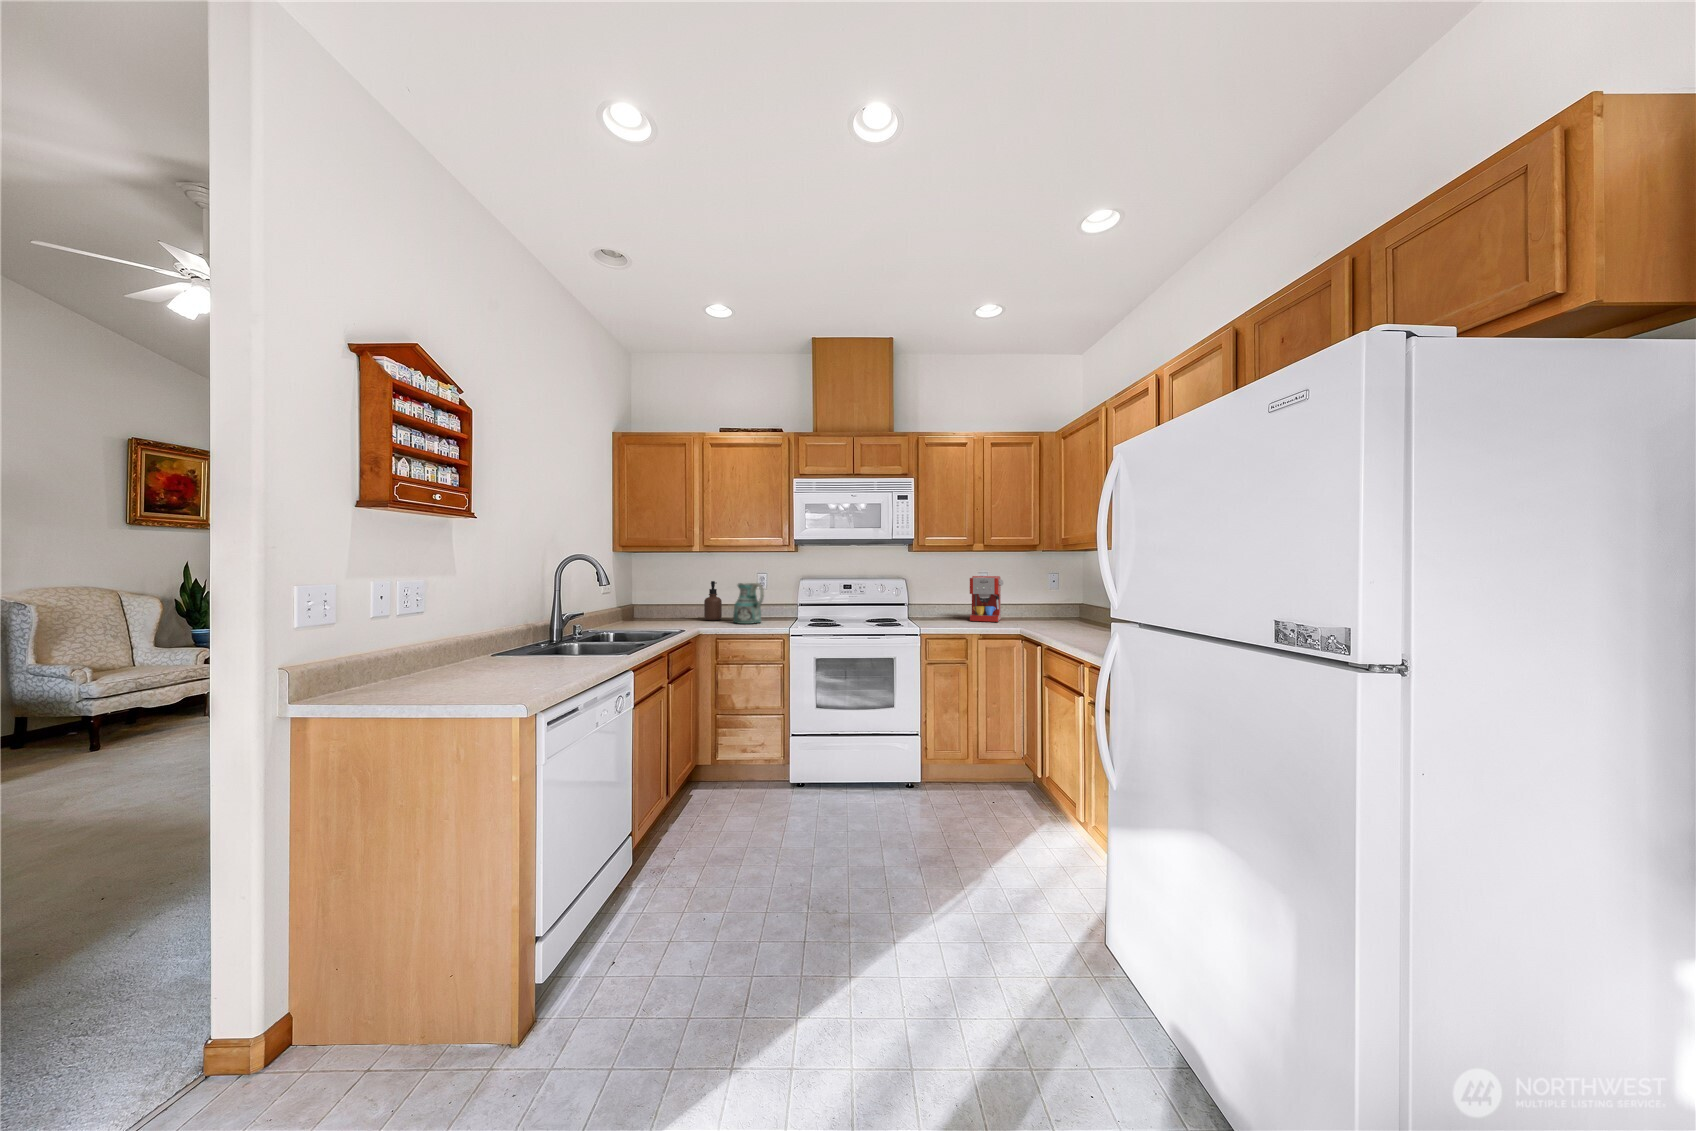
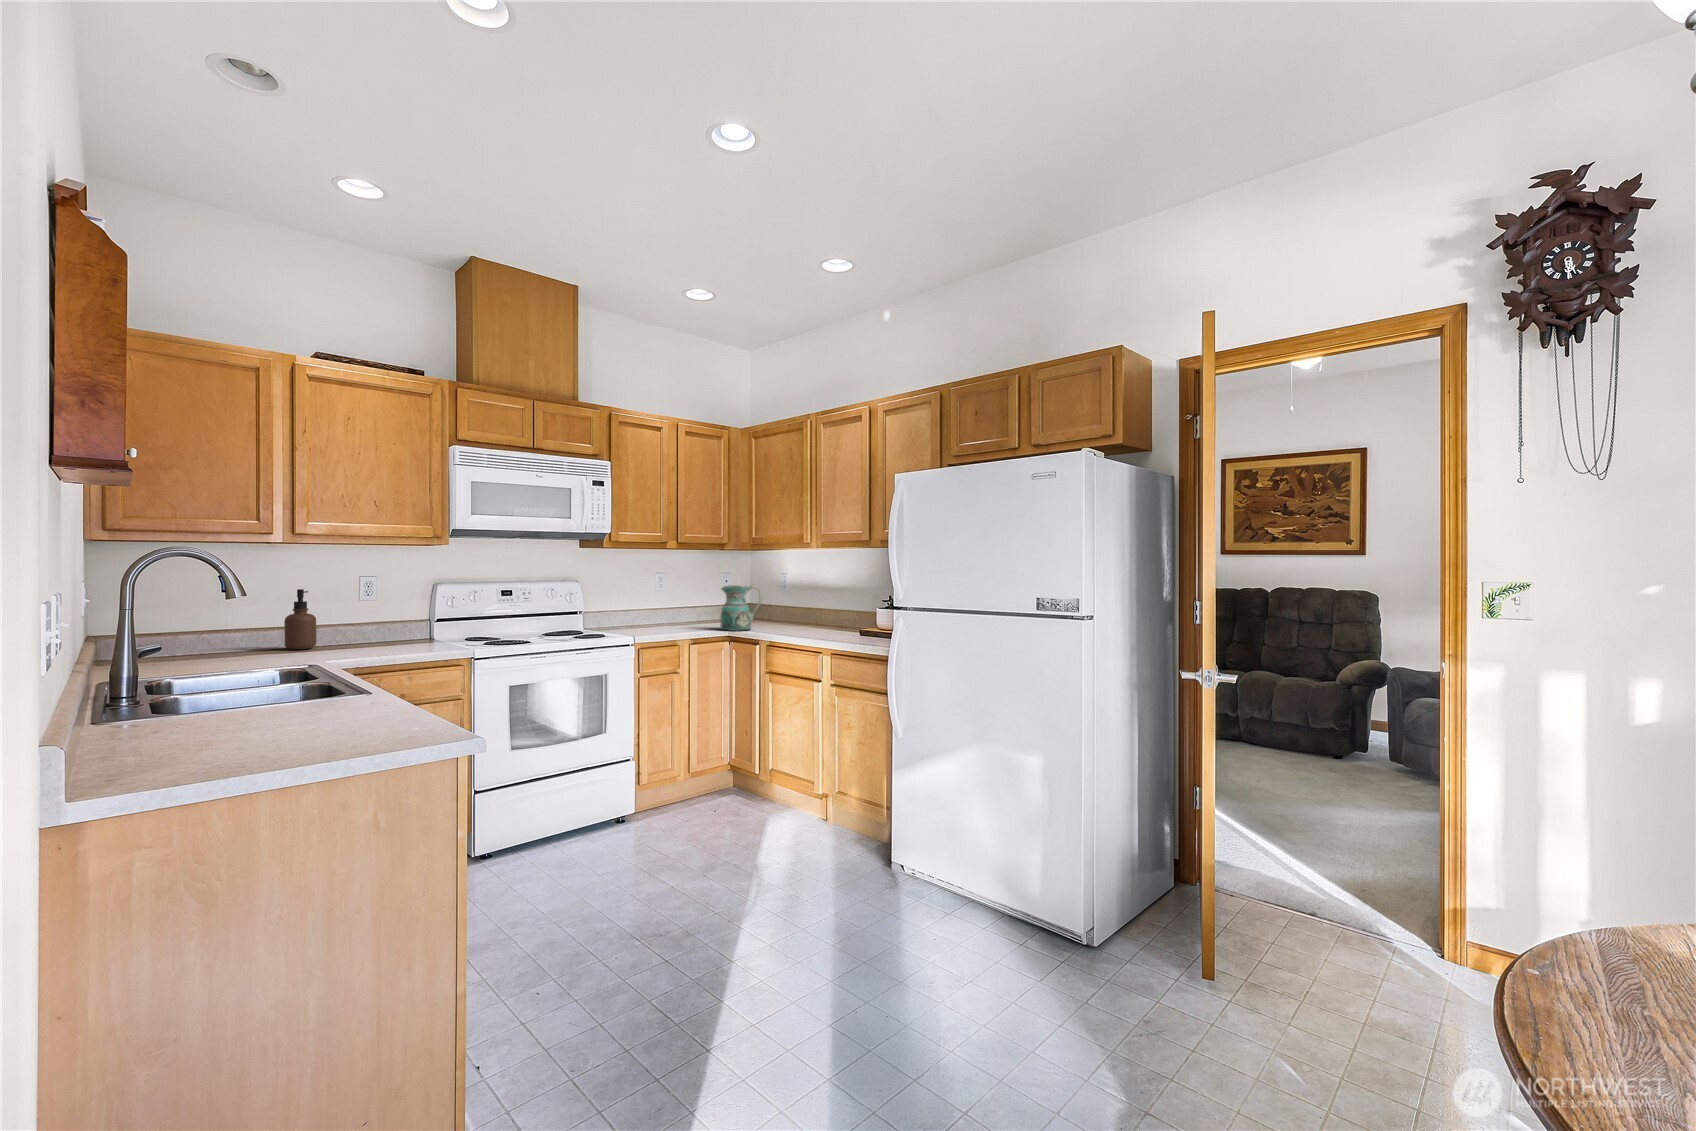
coffee maker: present [970,576,1003,622] -> none [653,577,693,627]
ceramic pitcher: present [733,583,764,624] -> present [721,585,763,631]

